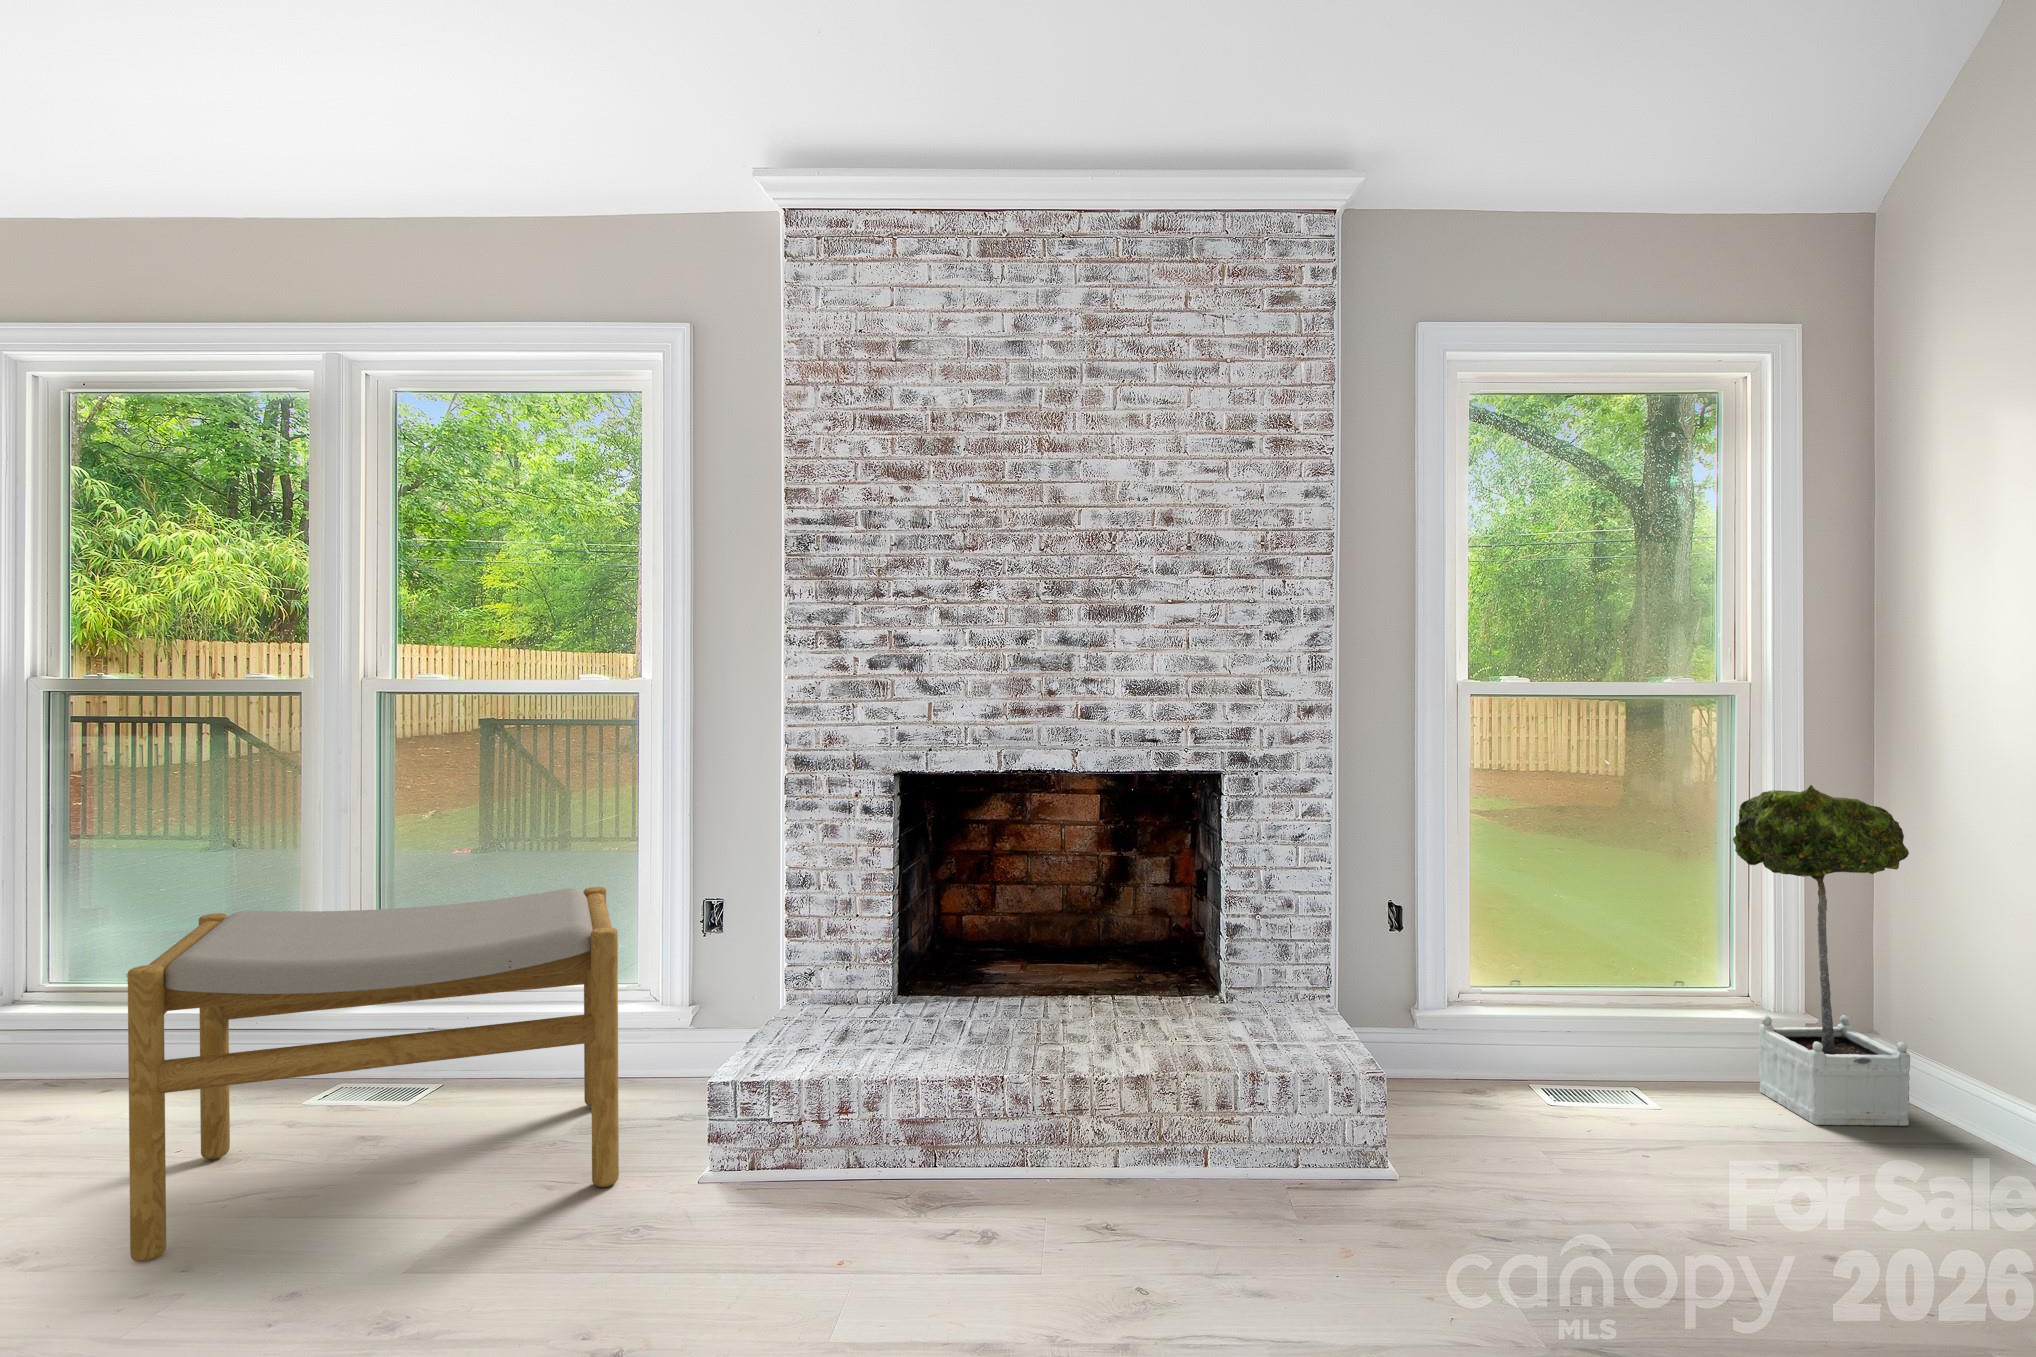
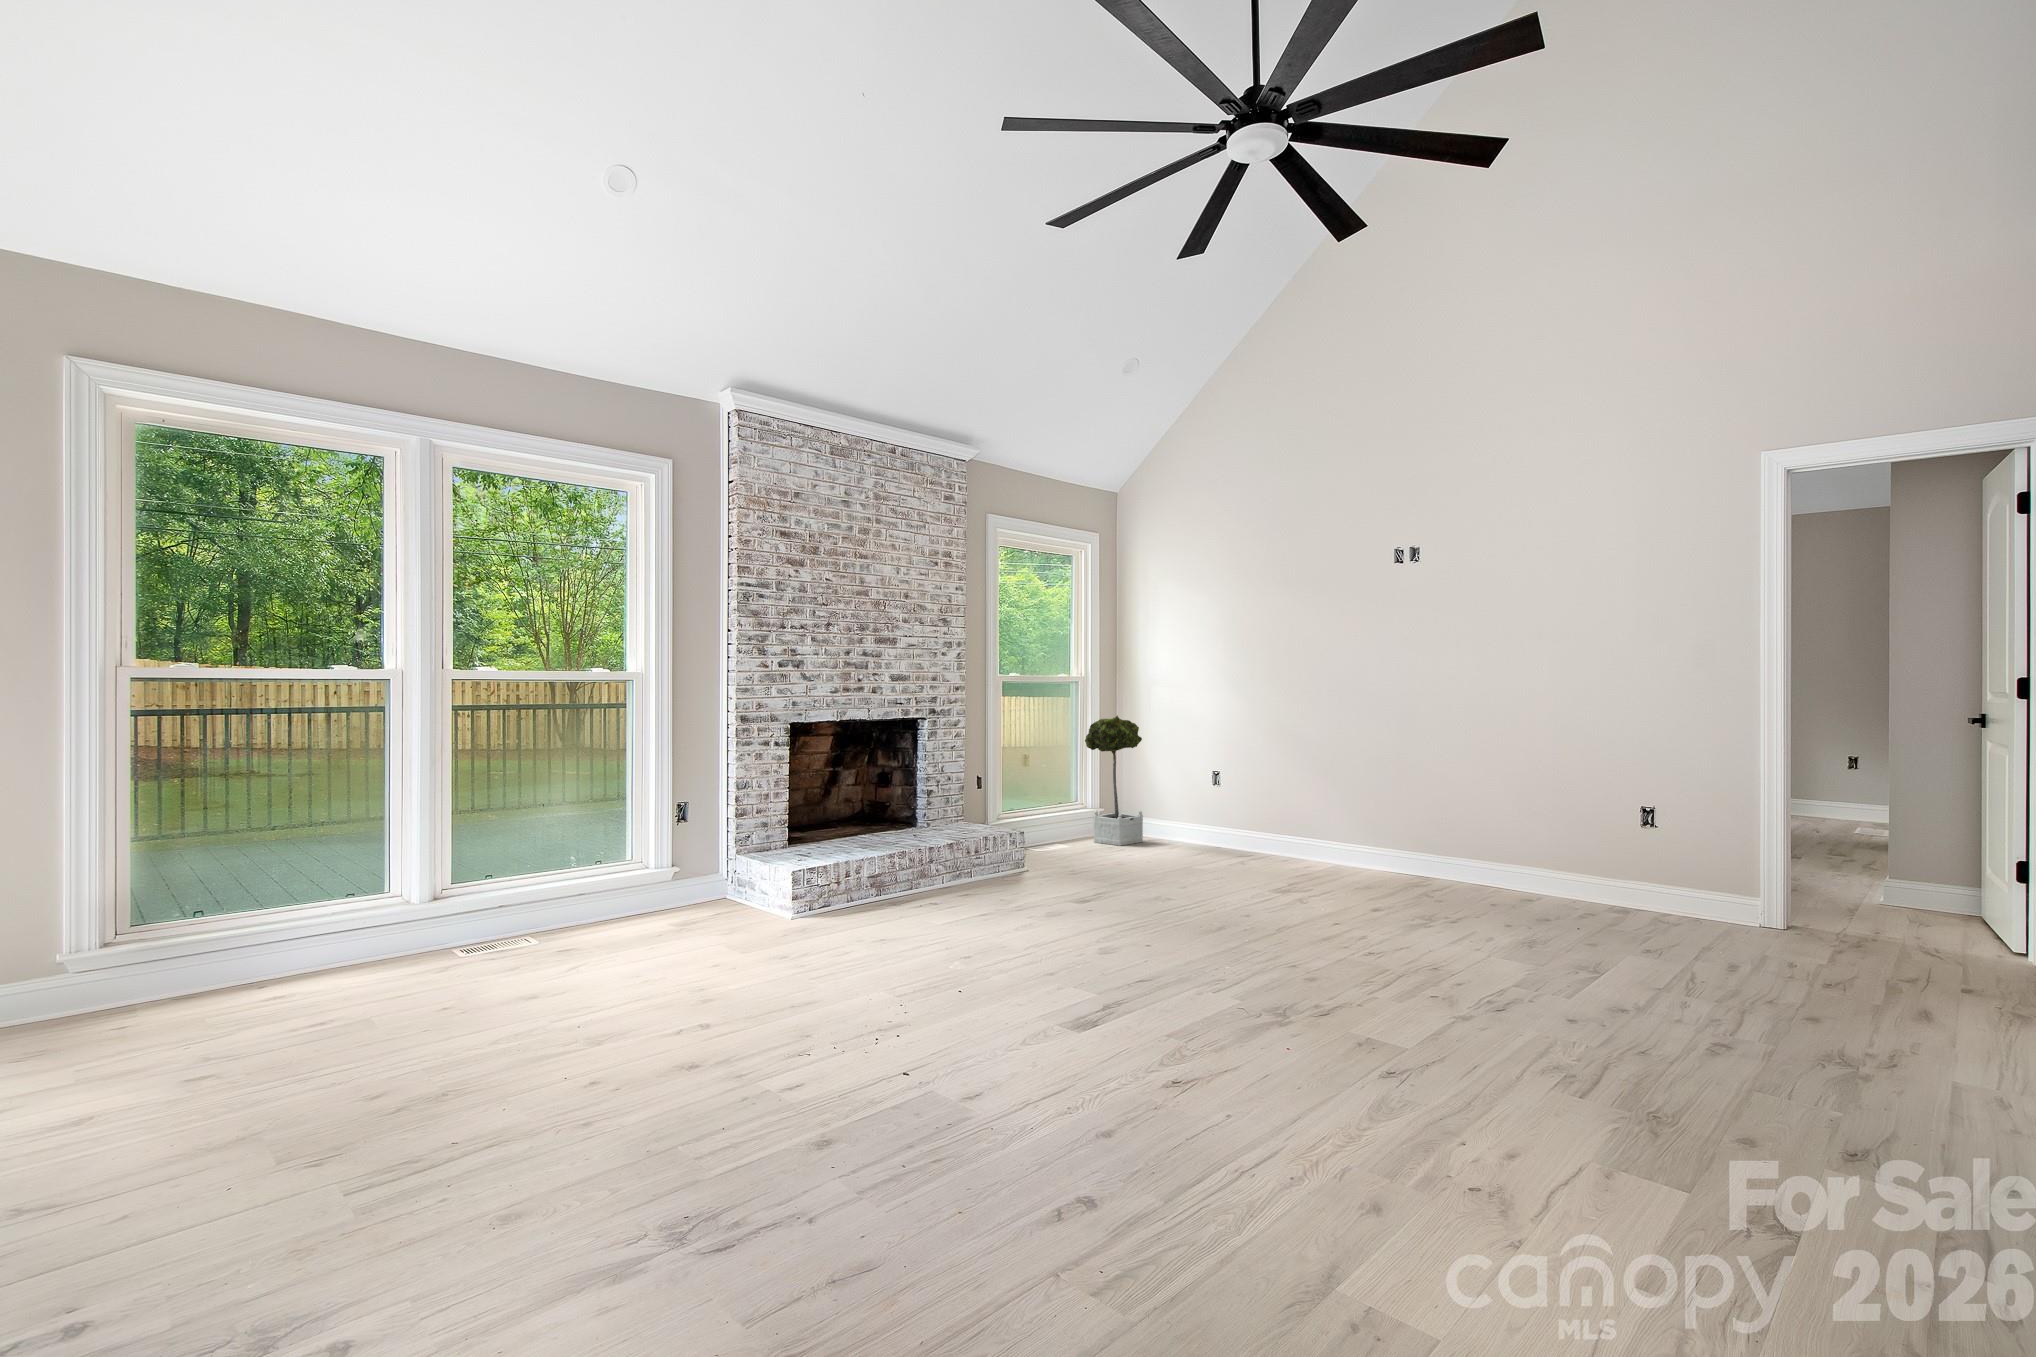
footstool: present [128,887,619,1262] -> none [482,793,755,988]

